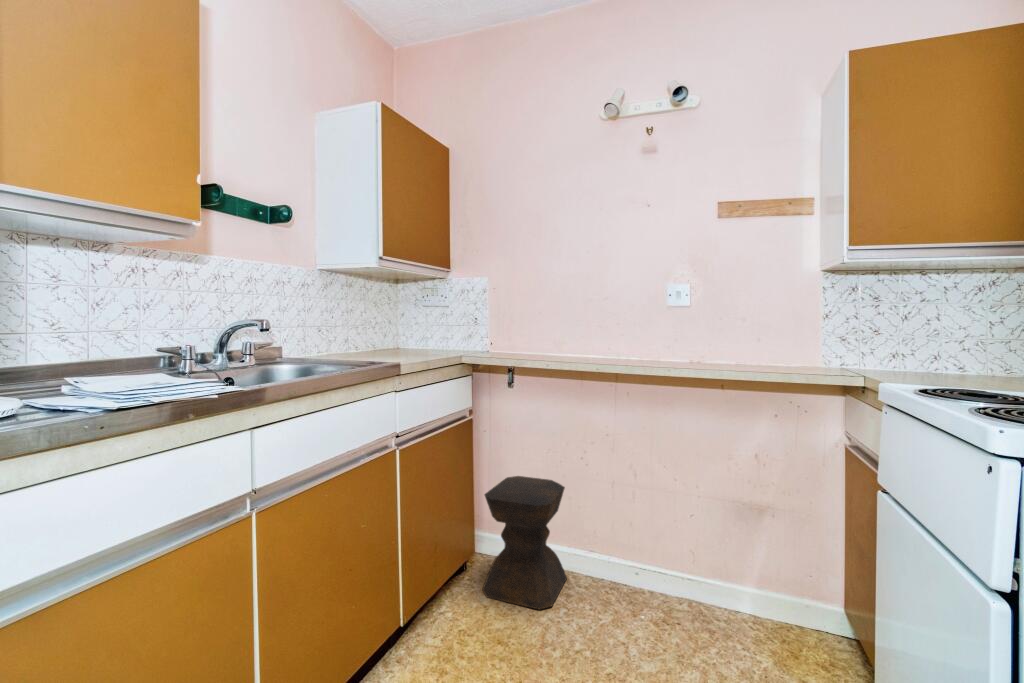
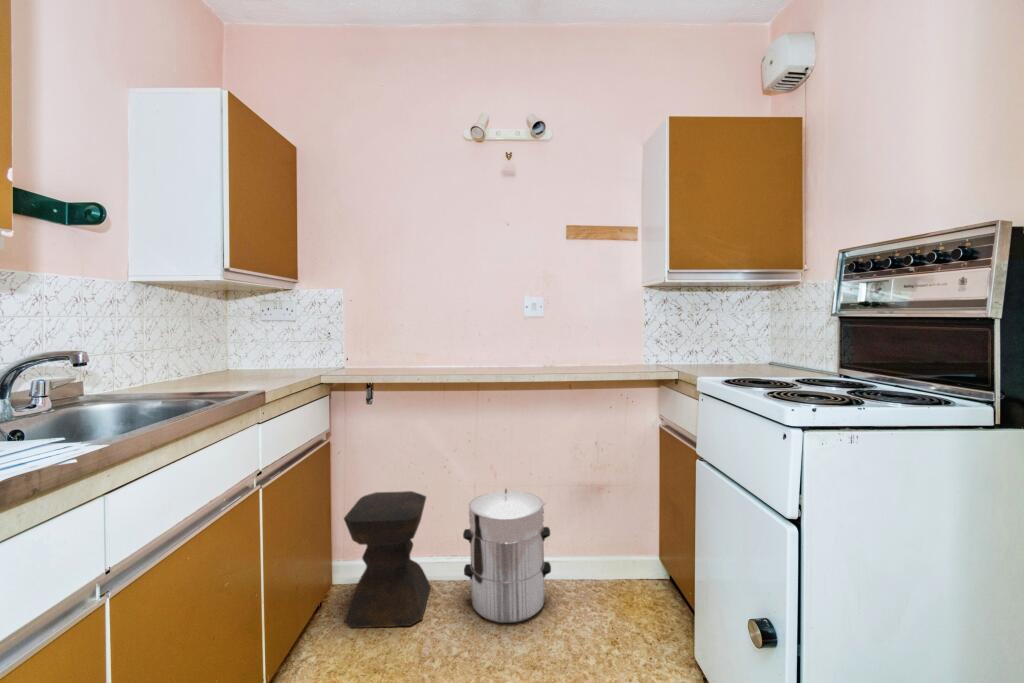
waste bin: none [597,491,694,636] -> present [463,489,551,623]

